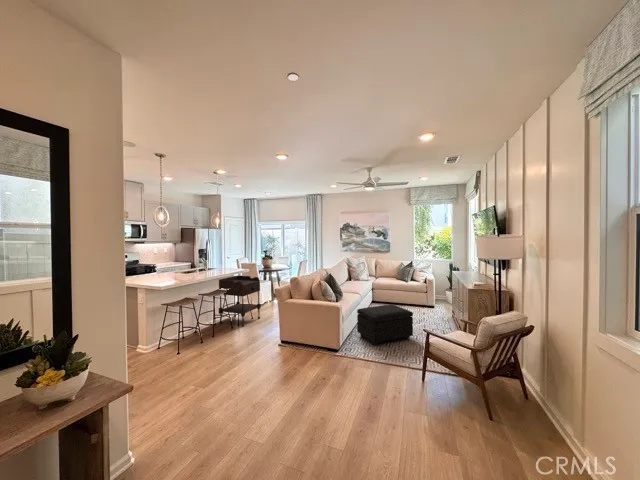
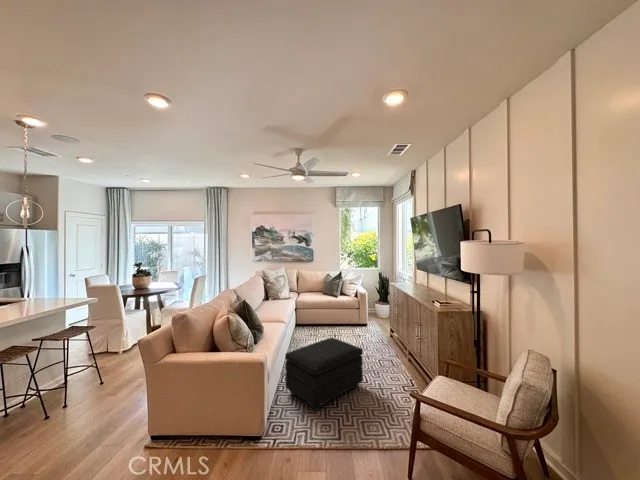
side table: present [219,275,261,327] -> none [23,310,120,408]

